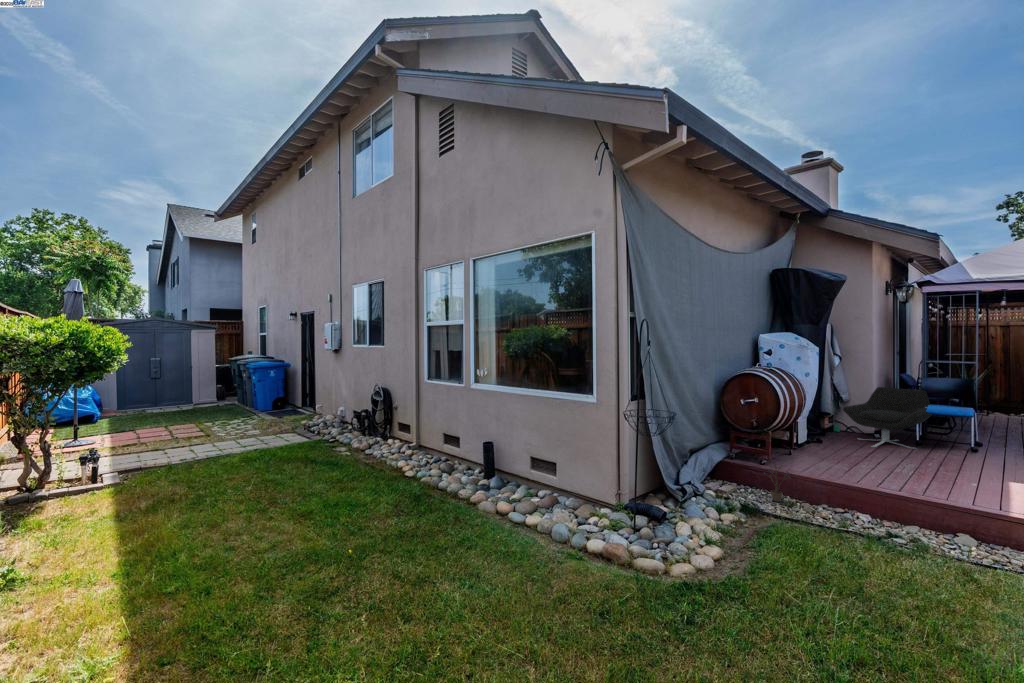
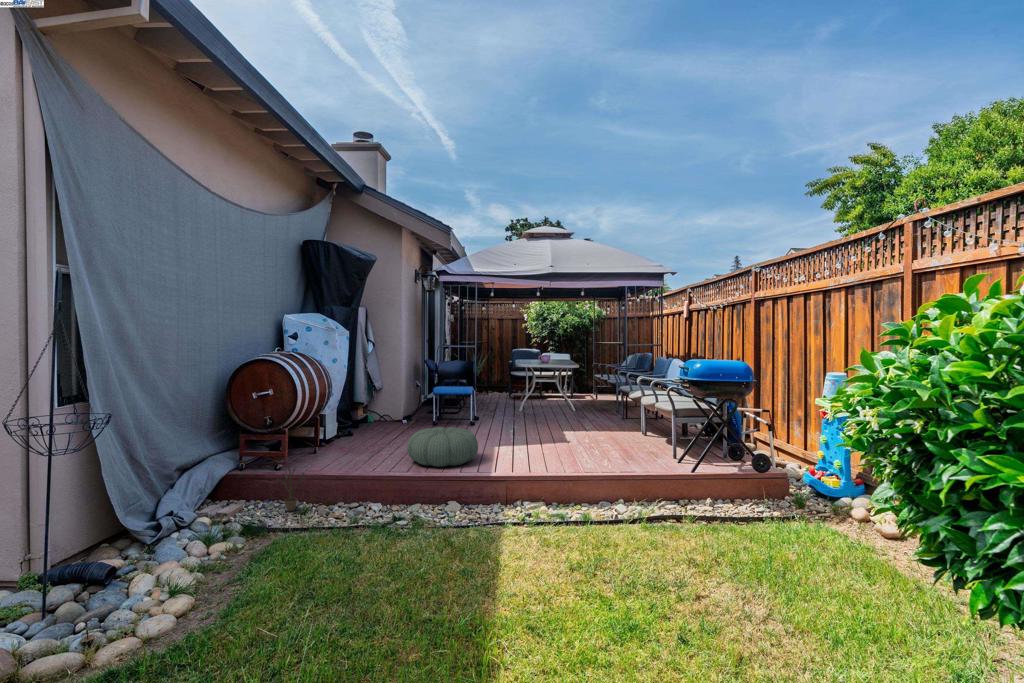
lounge chair: present [843,387,932,448] -> none [373,372,444,432]
pouf: none [898,451,1003,498] -> present [407,427,478,467]

